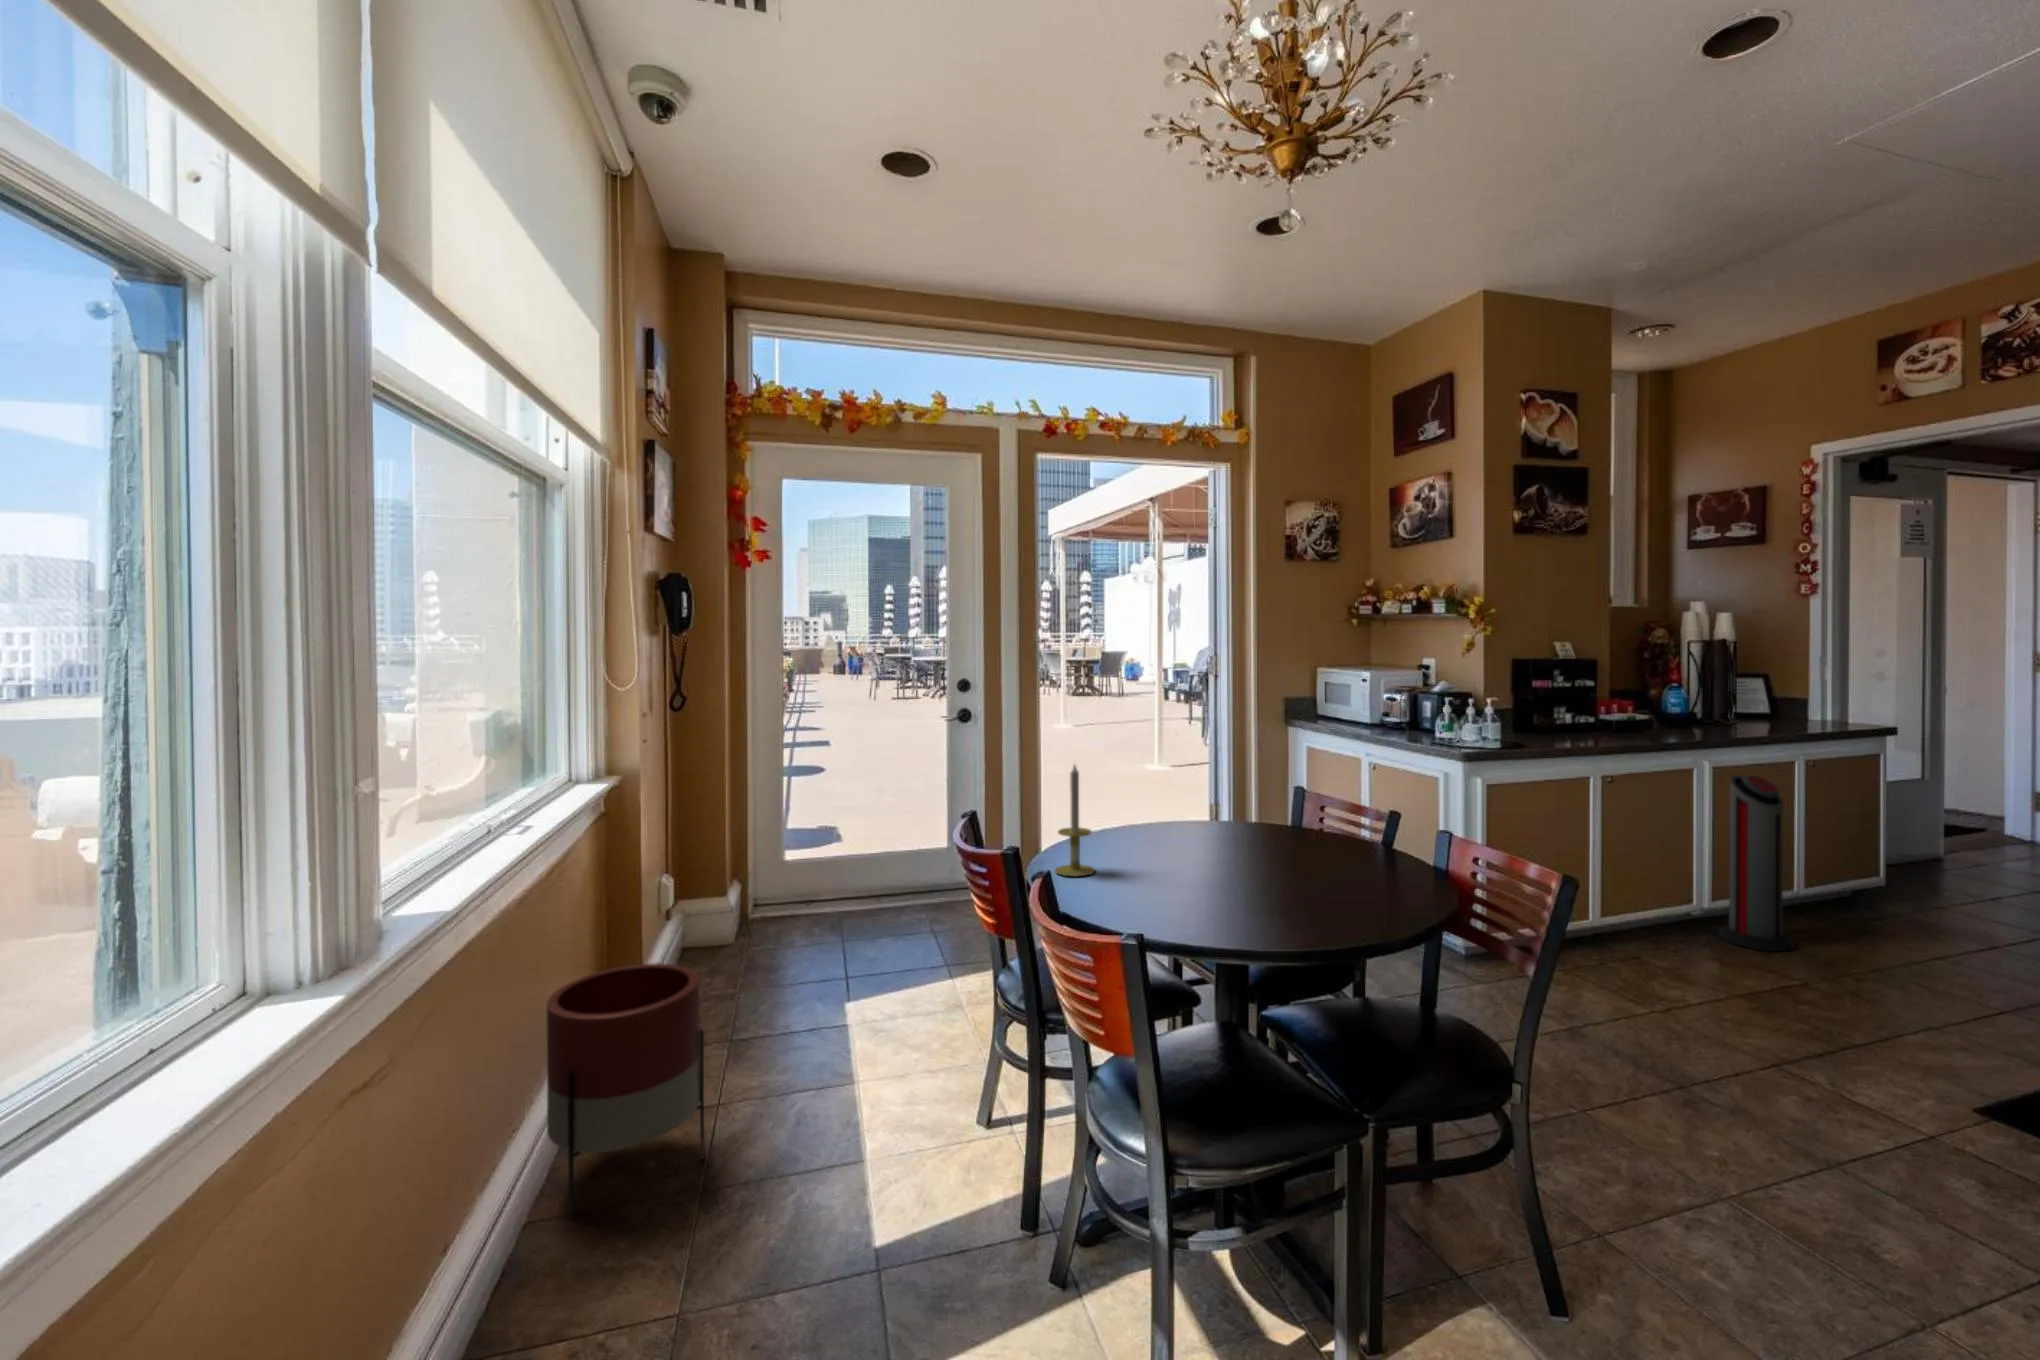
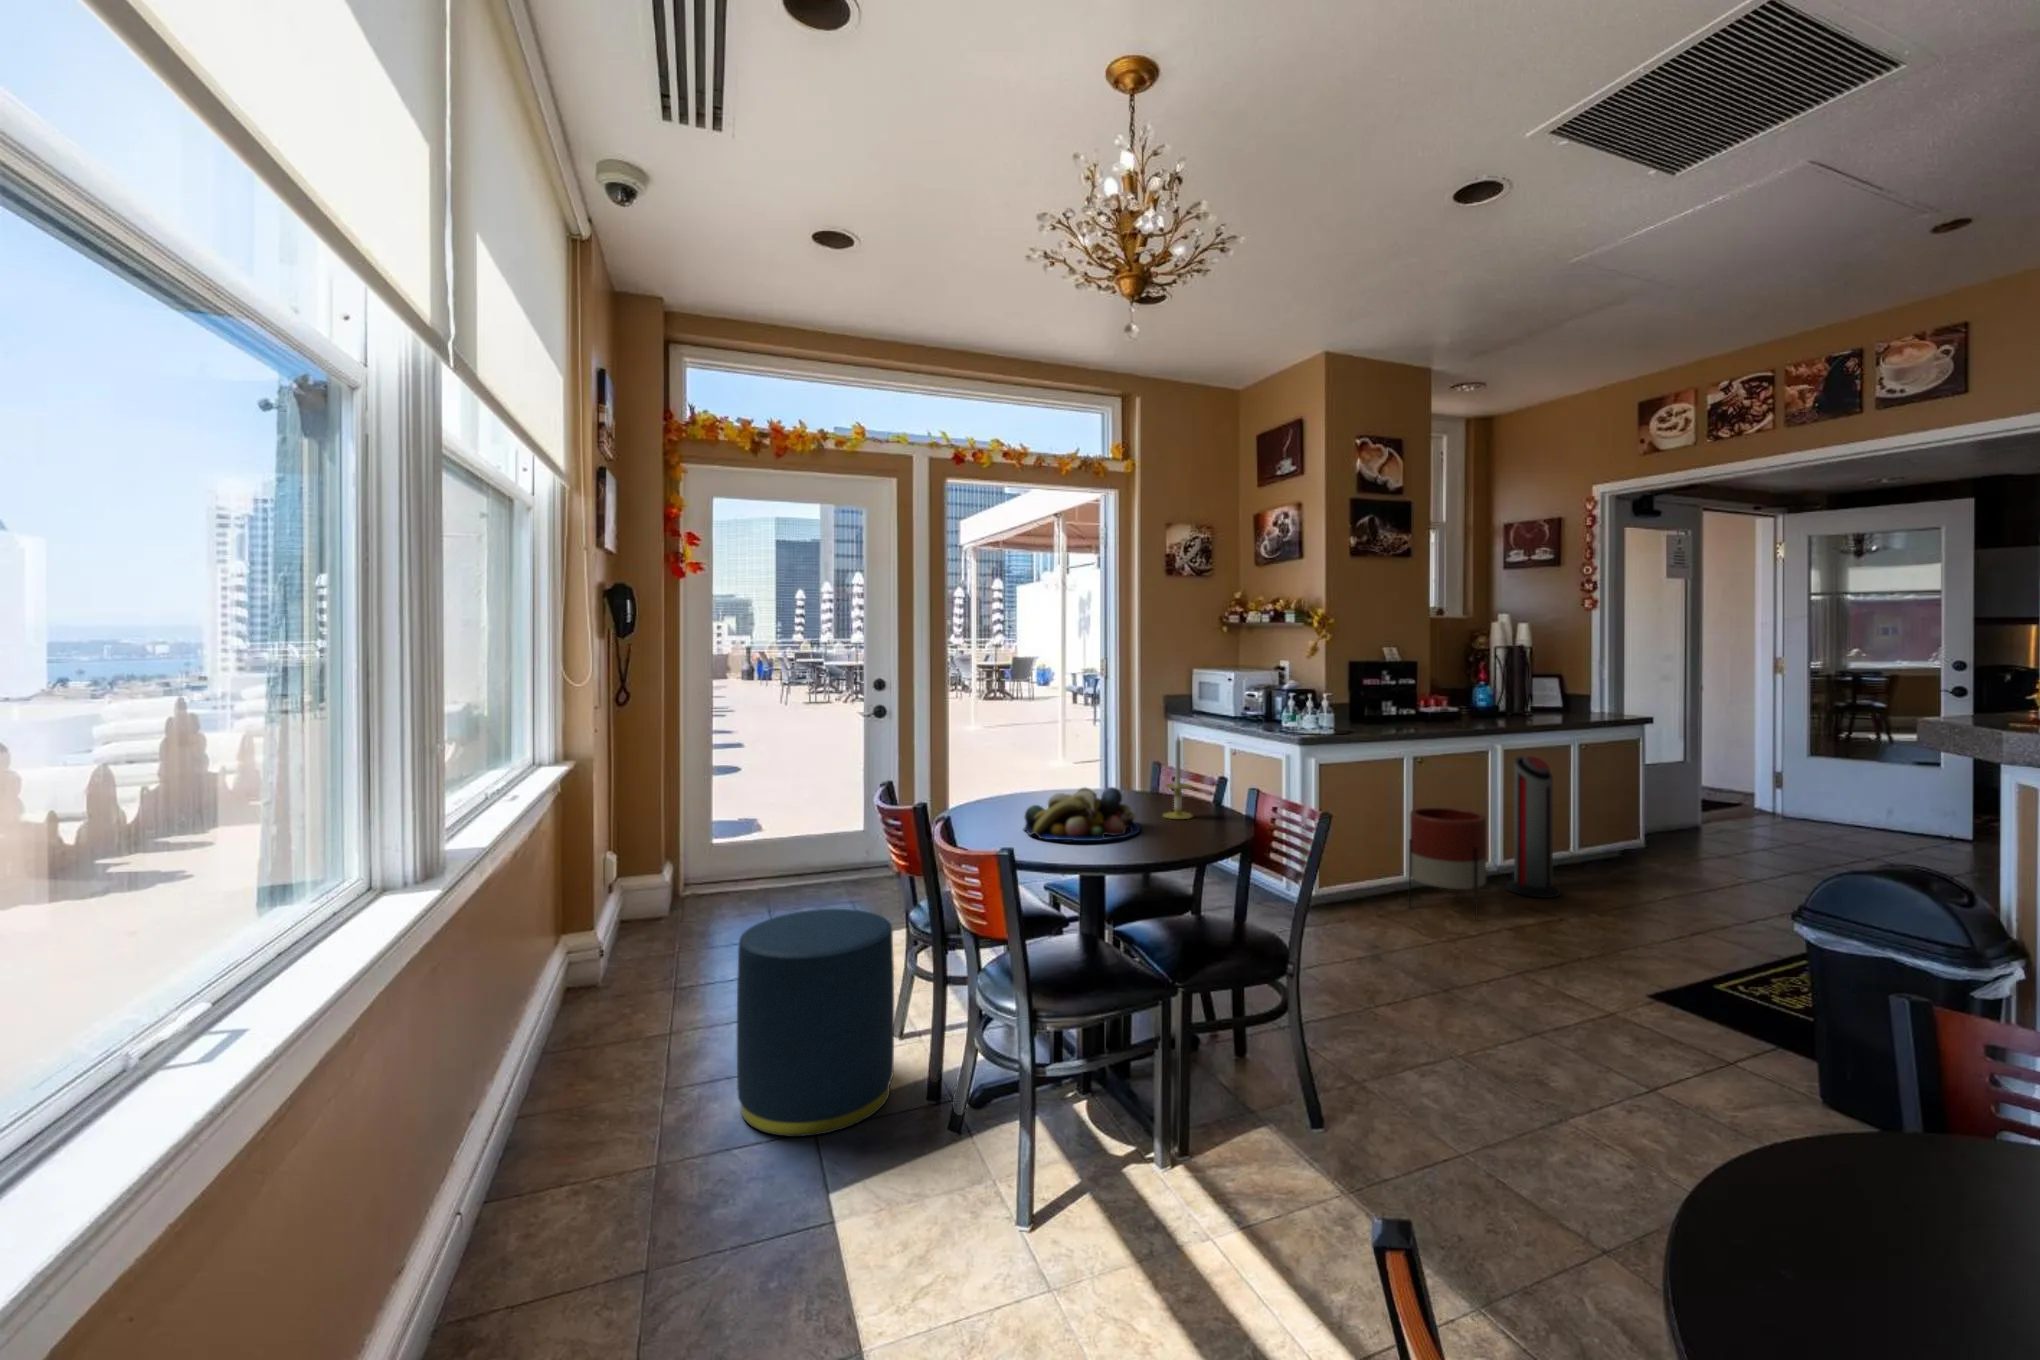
candle: present [1055,765,1095,876] -> present [1163,736,1193,819]
fruit bowl: none [1141,827,1299,905] -> present [1023,787,1140,841]
planter: present [547,964,705,1217] -> present [1409,808,1486,919]
ottoman: none [782,973,978,1285] -> present [737,909,894,1137]

